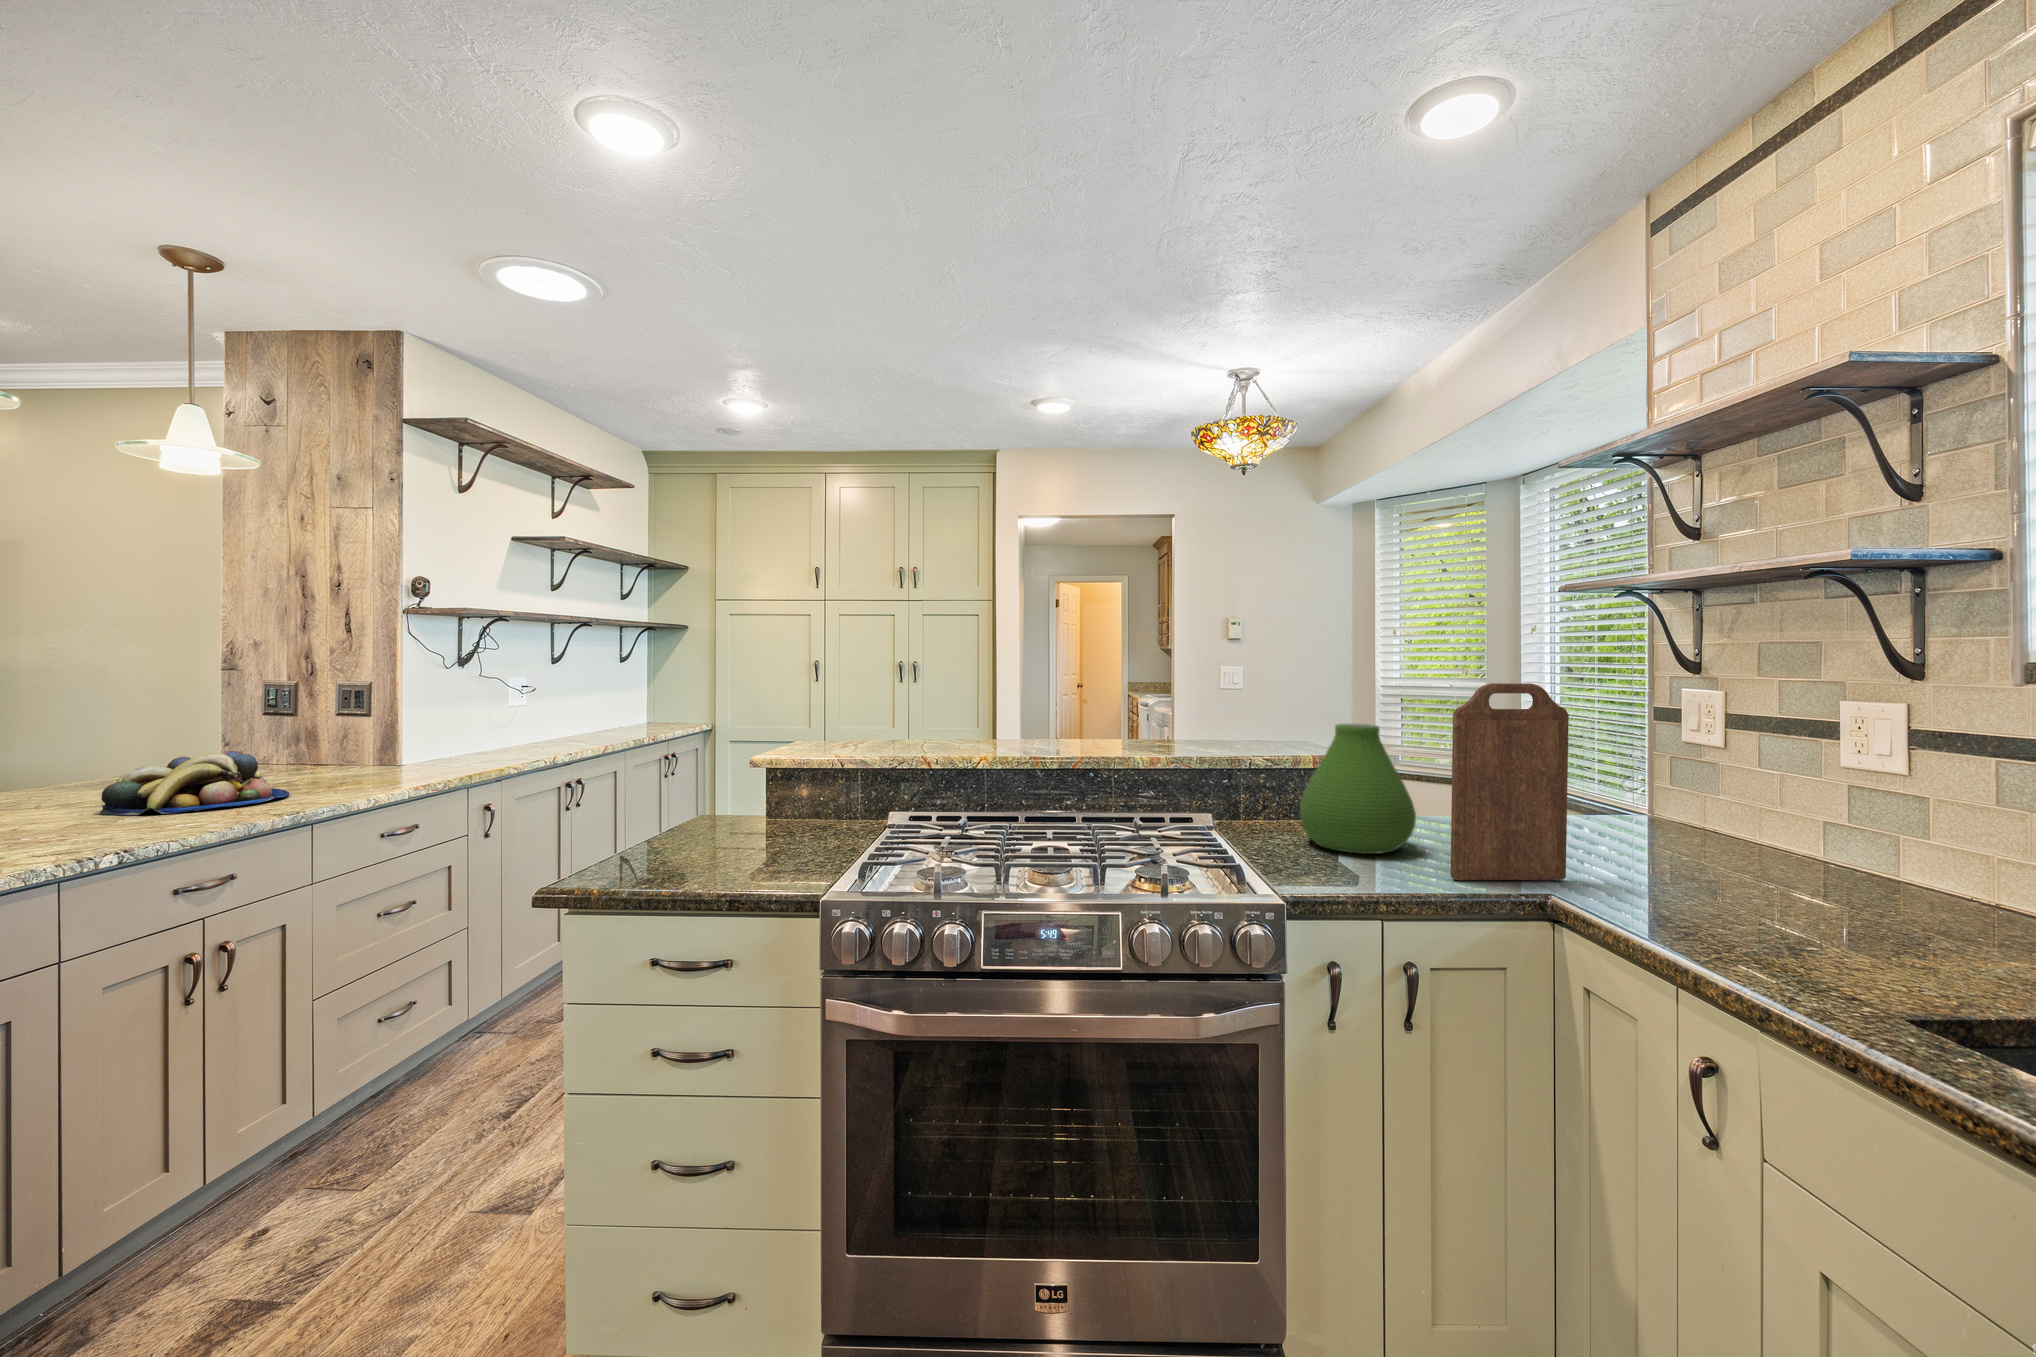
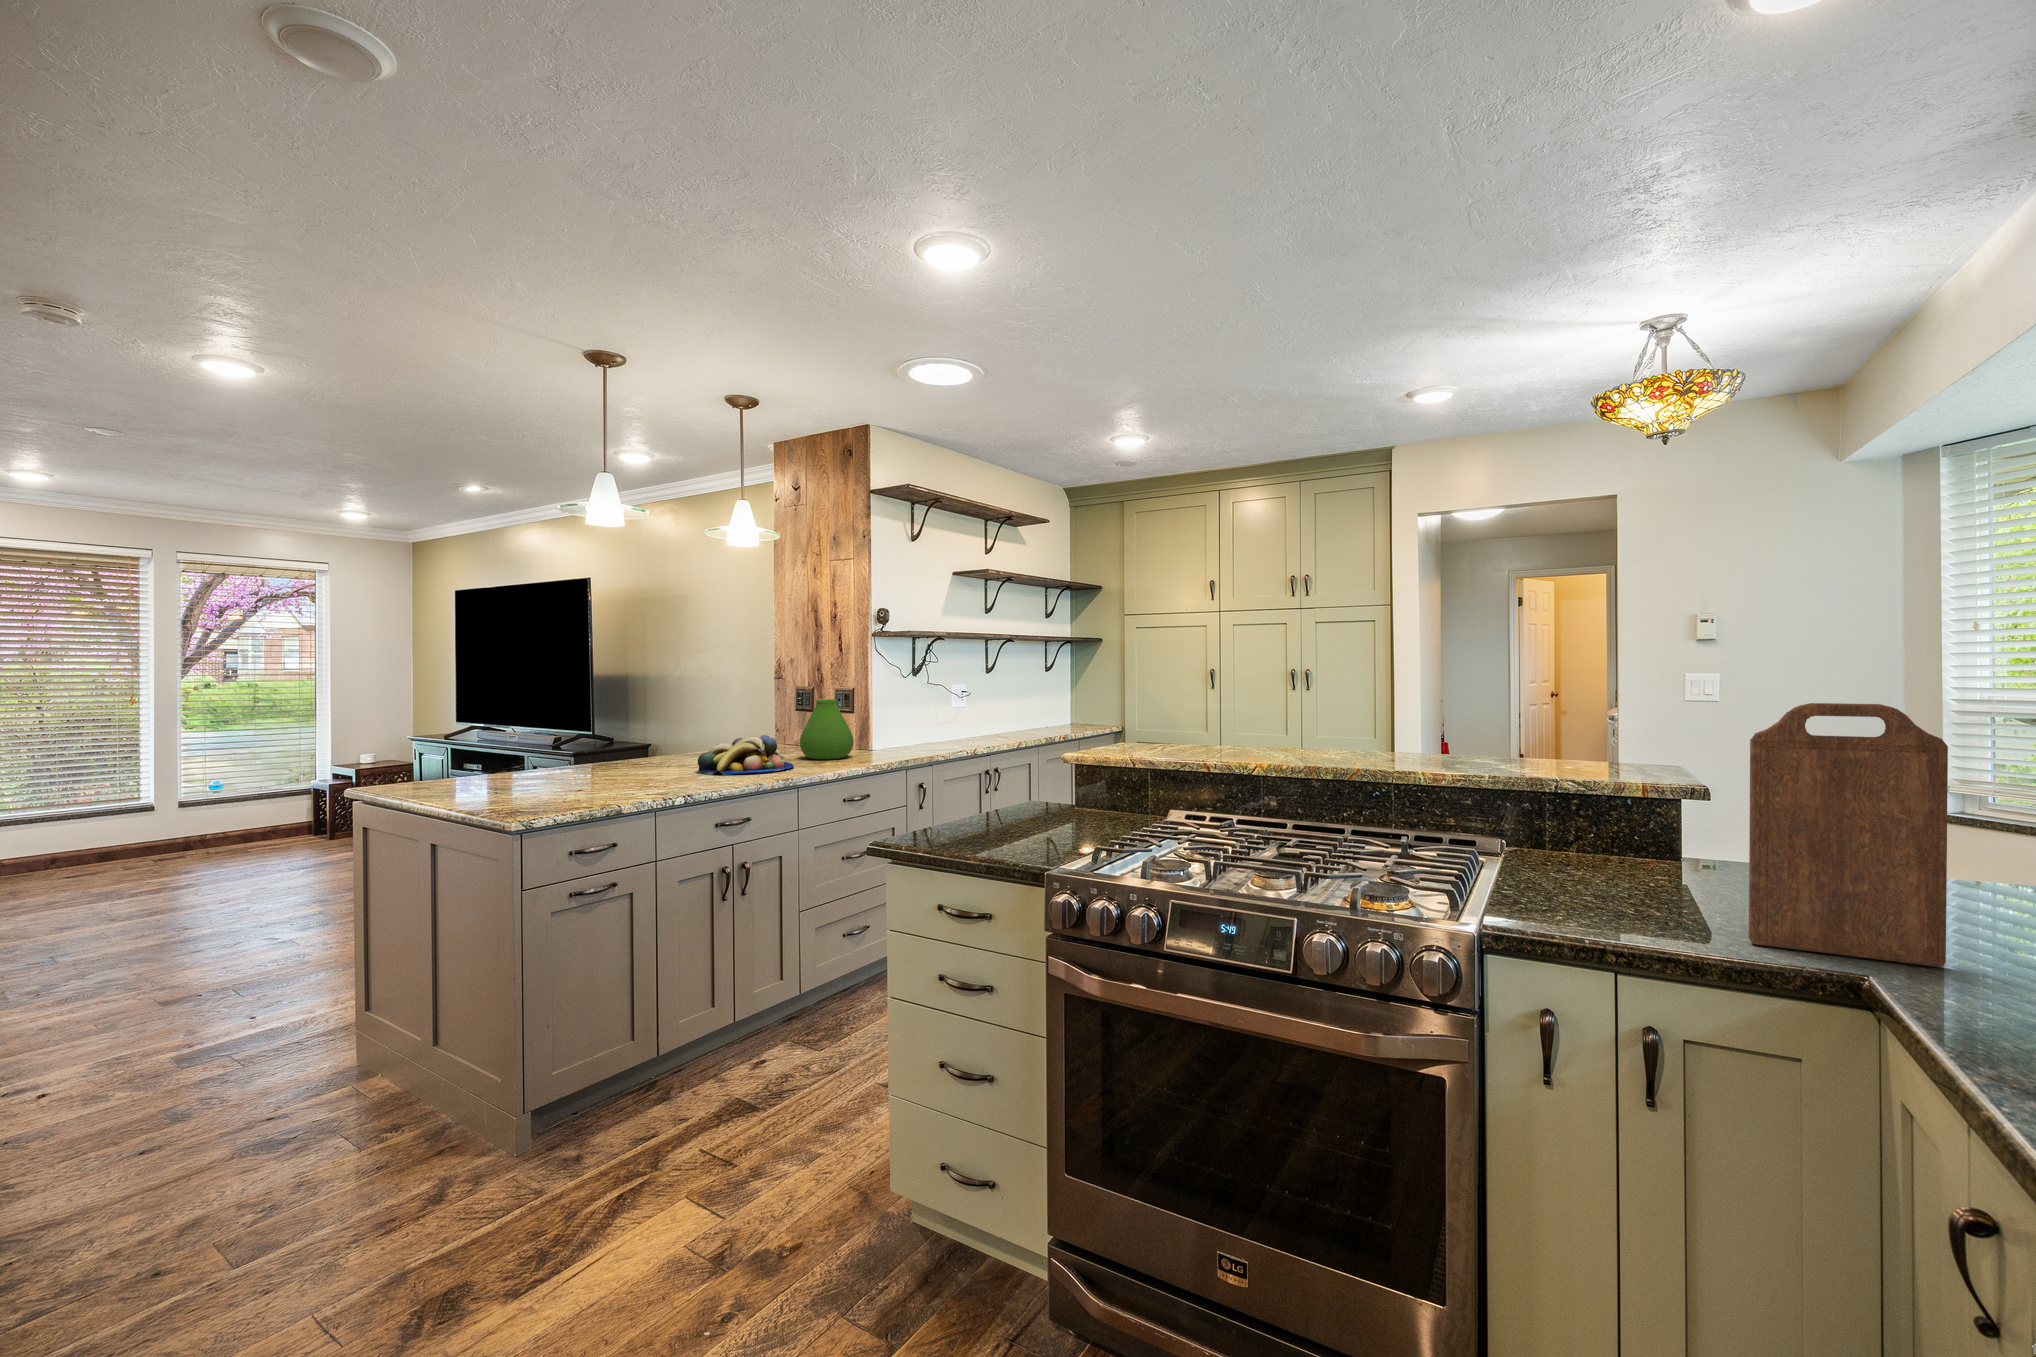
vase: present [1300,724,1416,854] -> present [800,699,854,760]

